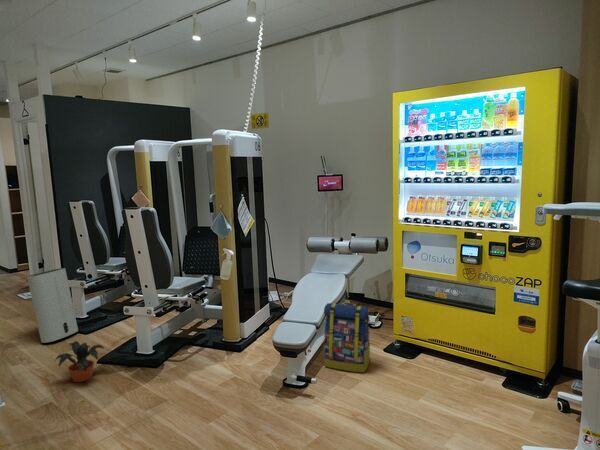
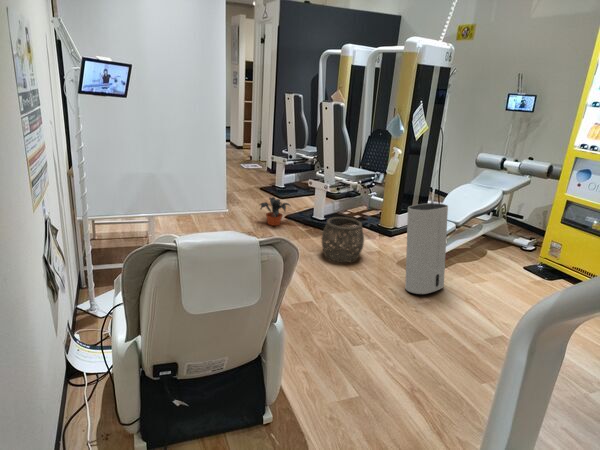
air purifier: present [27,268,78,343] -> present [405,203,448,294]
backpack: present [324,303,370,373] -> none [459,211,513,277]
woven basket: none [159,349,216,415] -> present [322,217,364,262]

